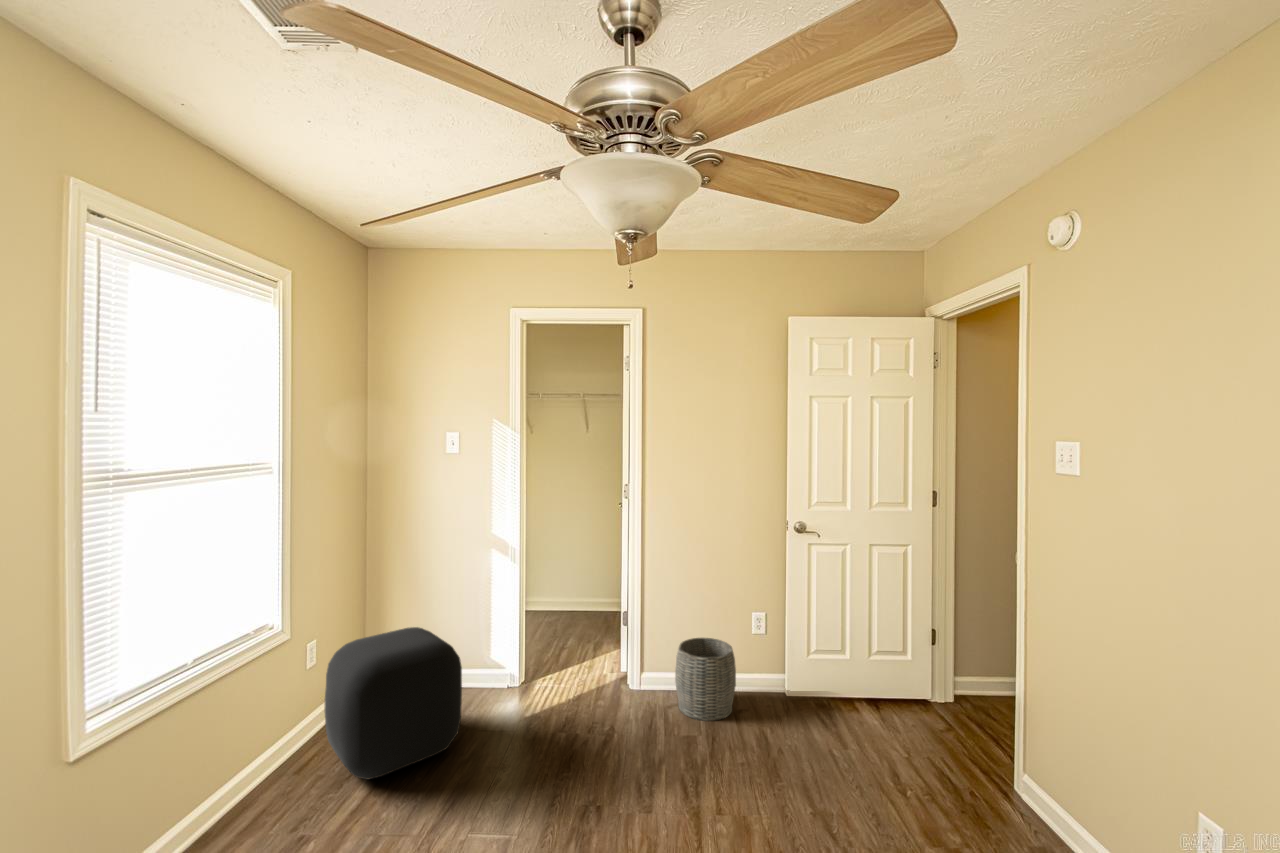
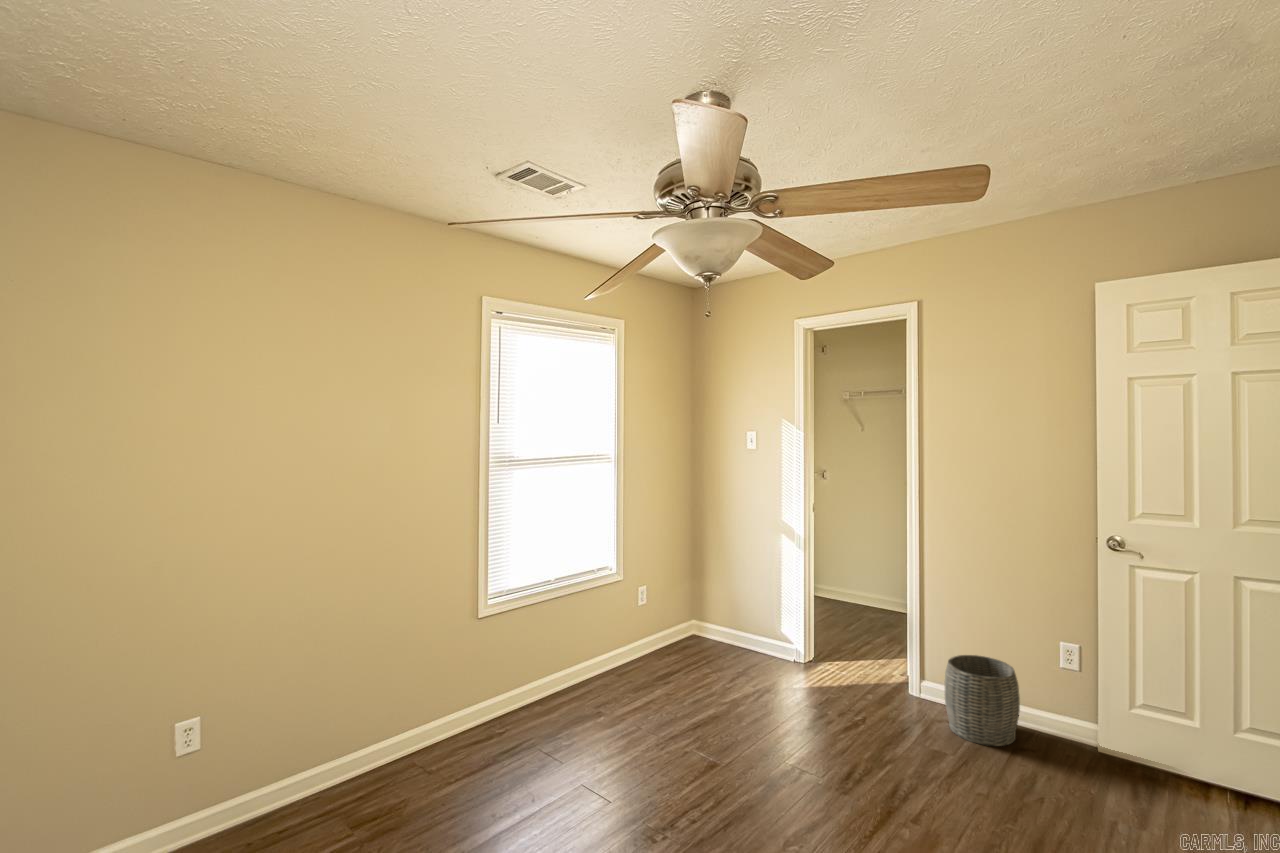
ottoman: present [325,627,462,779] -> none [637,589,732,692]

